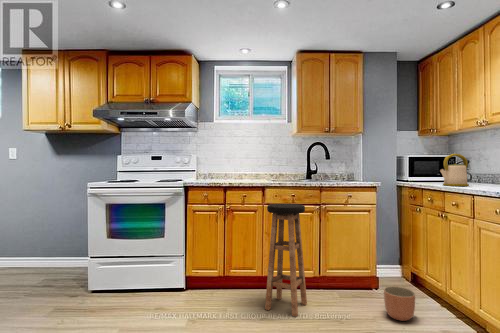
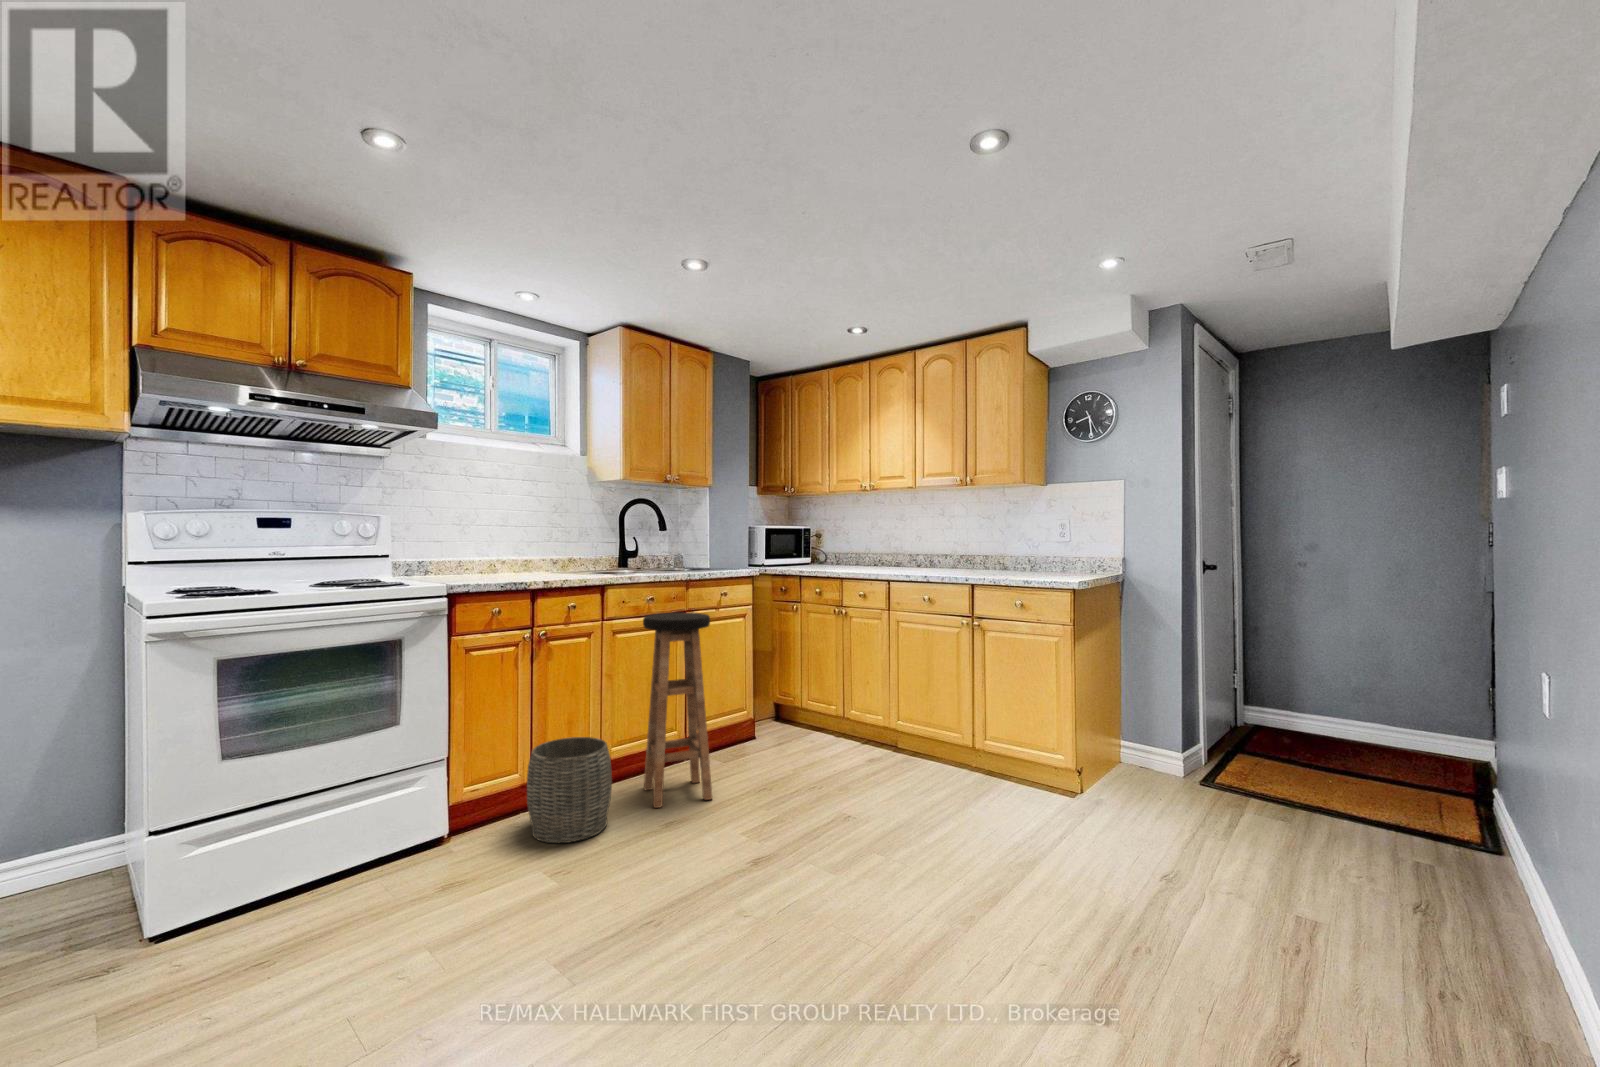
kettle: present [440,154,469,186] -> none [837,528,864,570]
woven basket: none [204,259,243,311] -> present [527,737,612,843]
planter: present [384,286,415,321] -> none [797,715,837,760]

